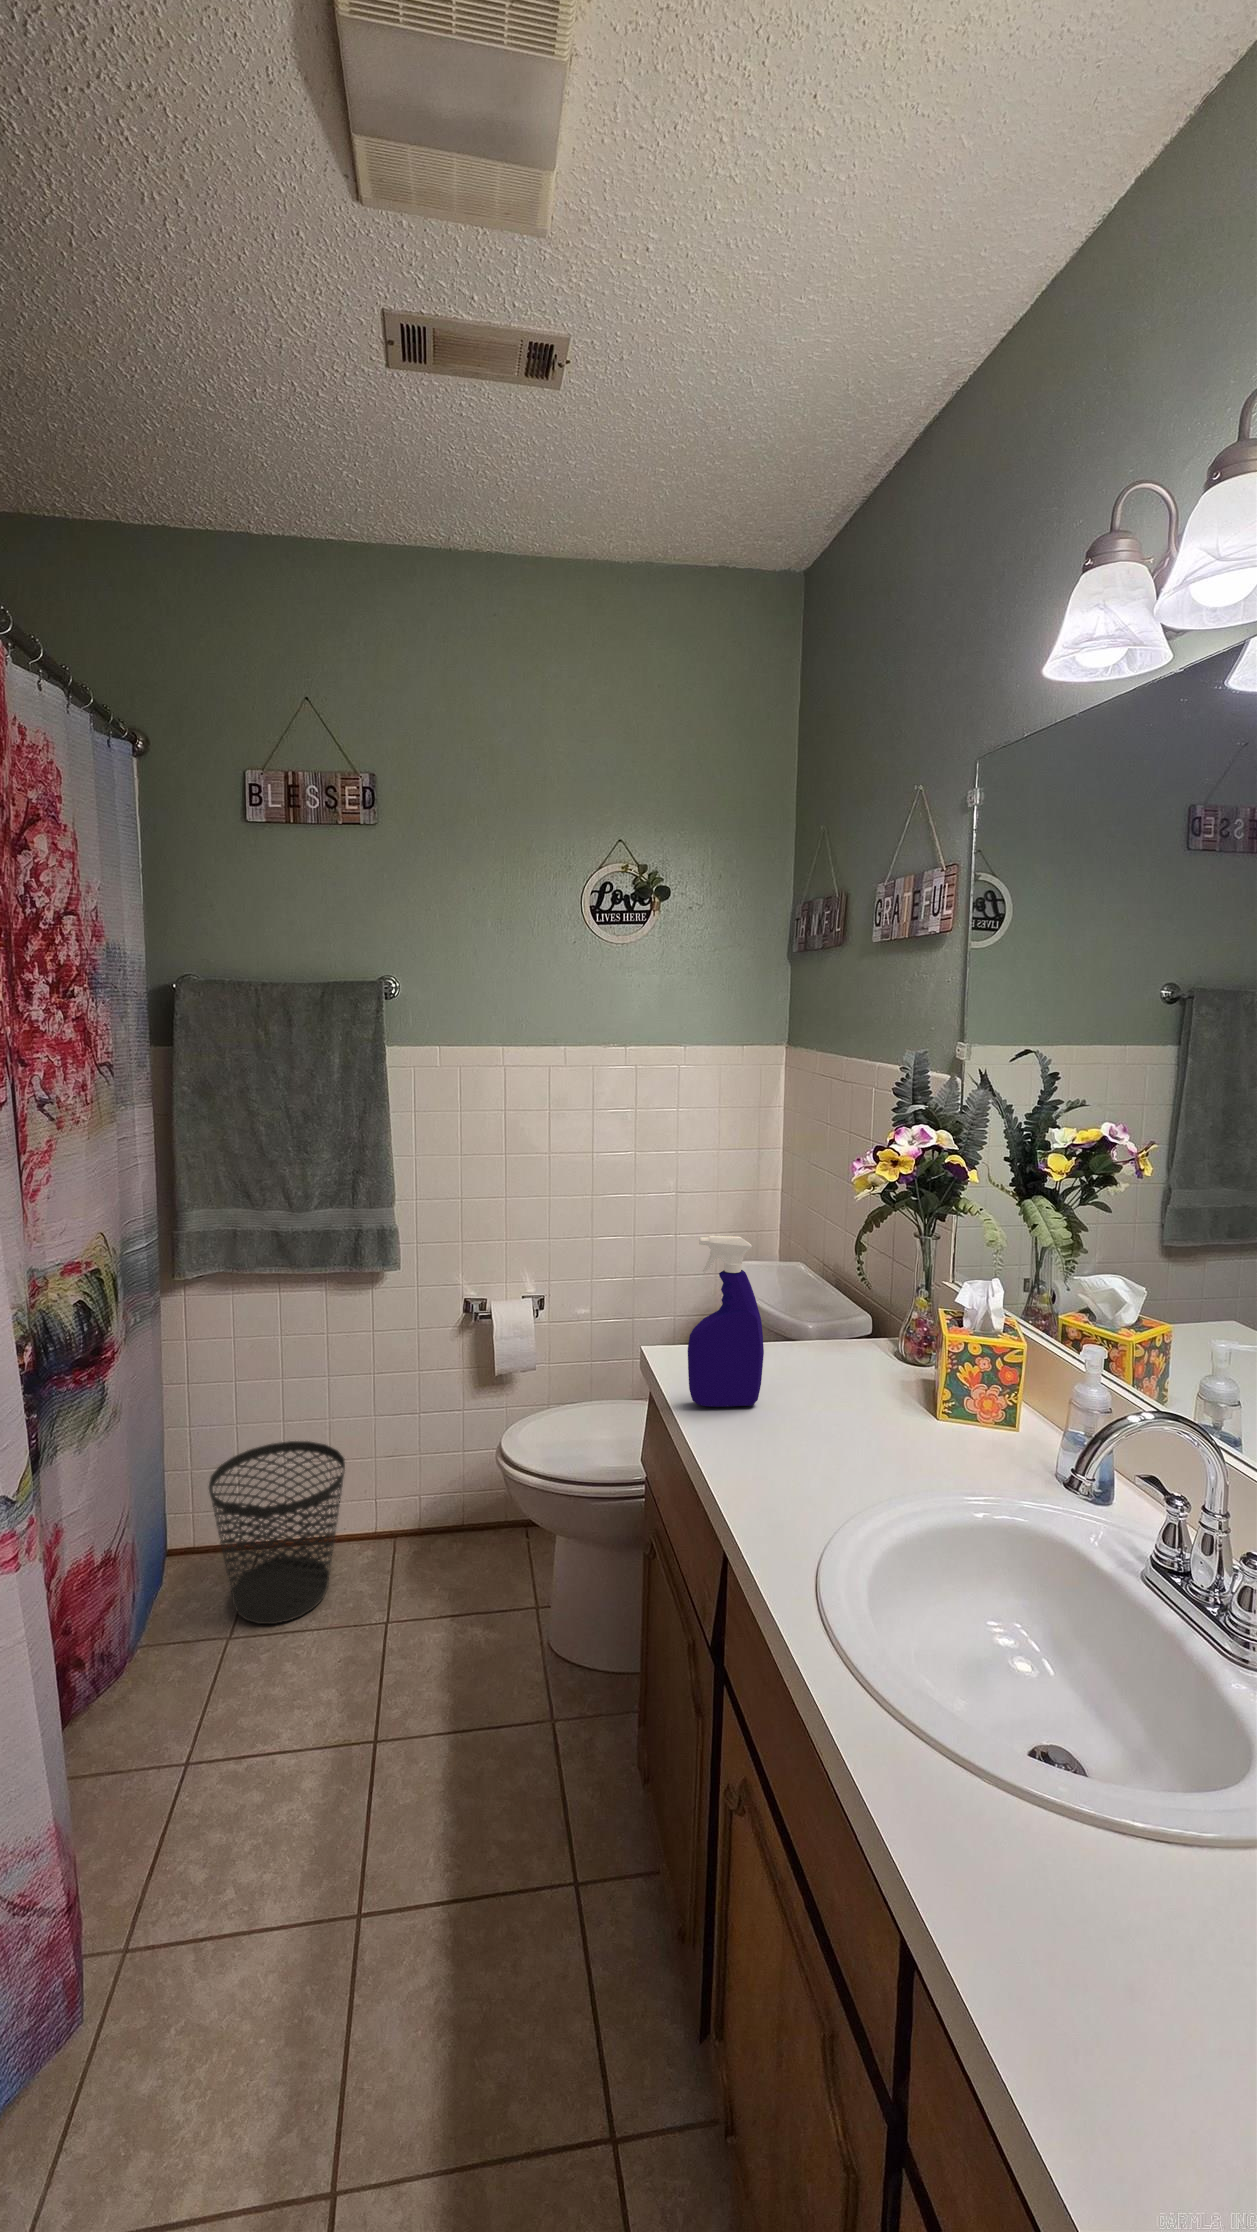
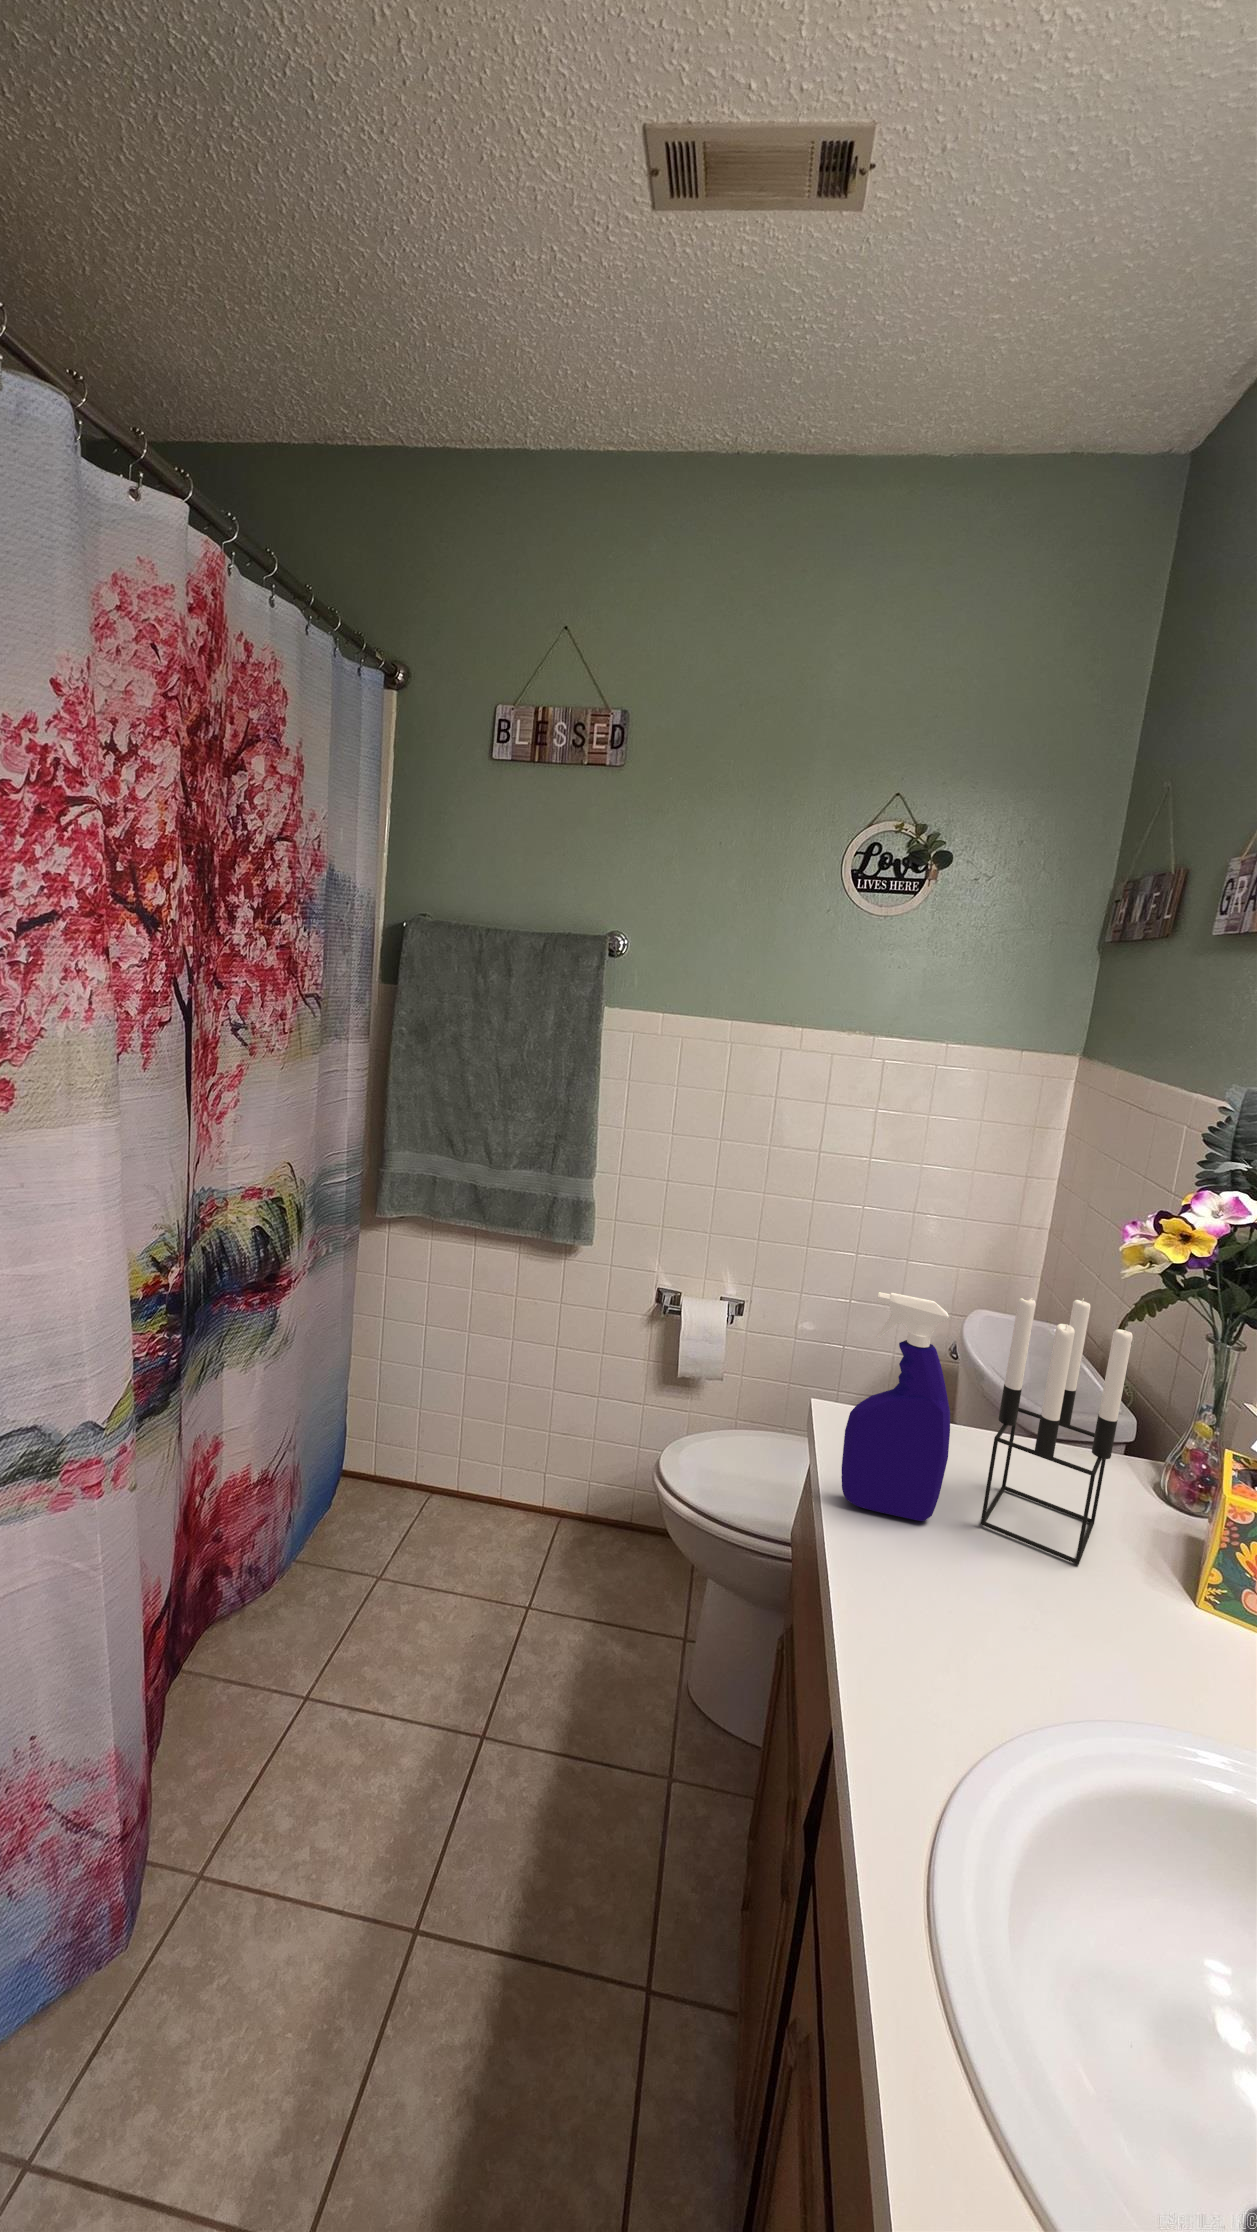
candle holder: none [791,1217,873,1408] -> present [980,1298,1133,1565]
wastebasket: present [209,1441,345,1624] -> none [374,1399,509,1584]

